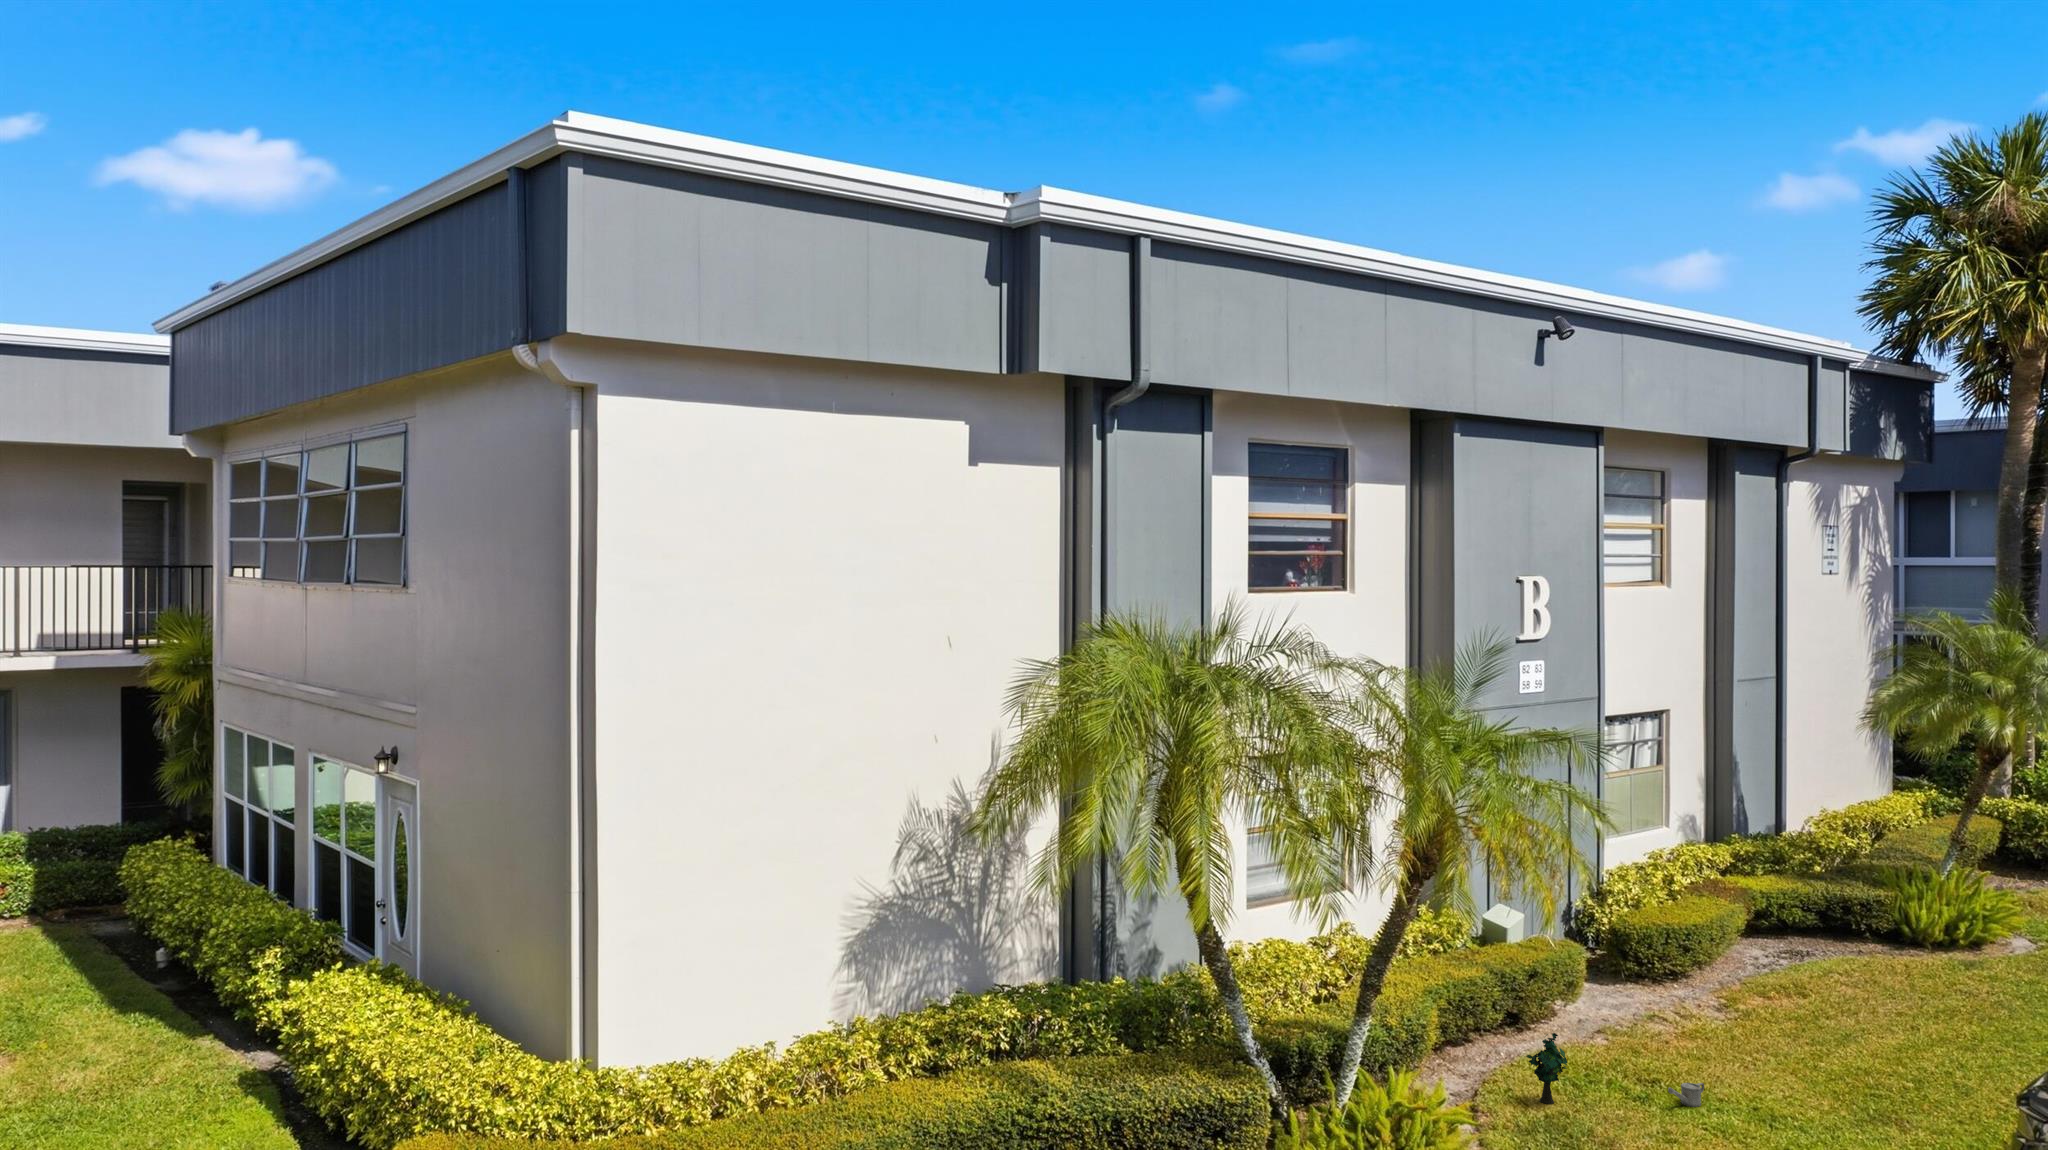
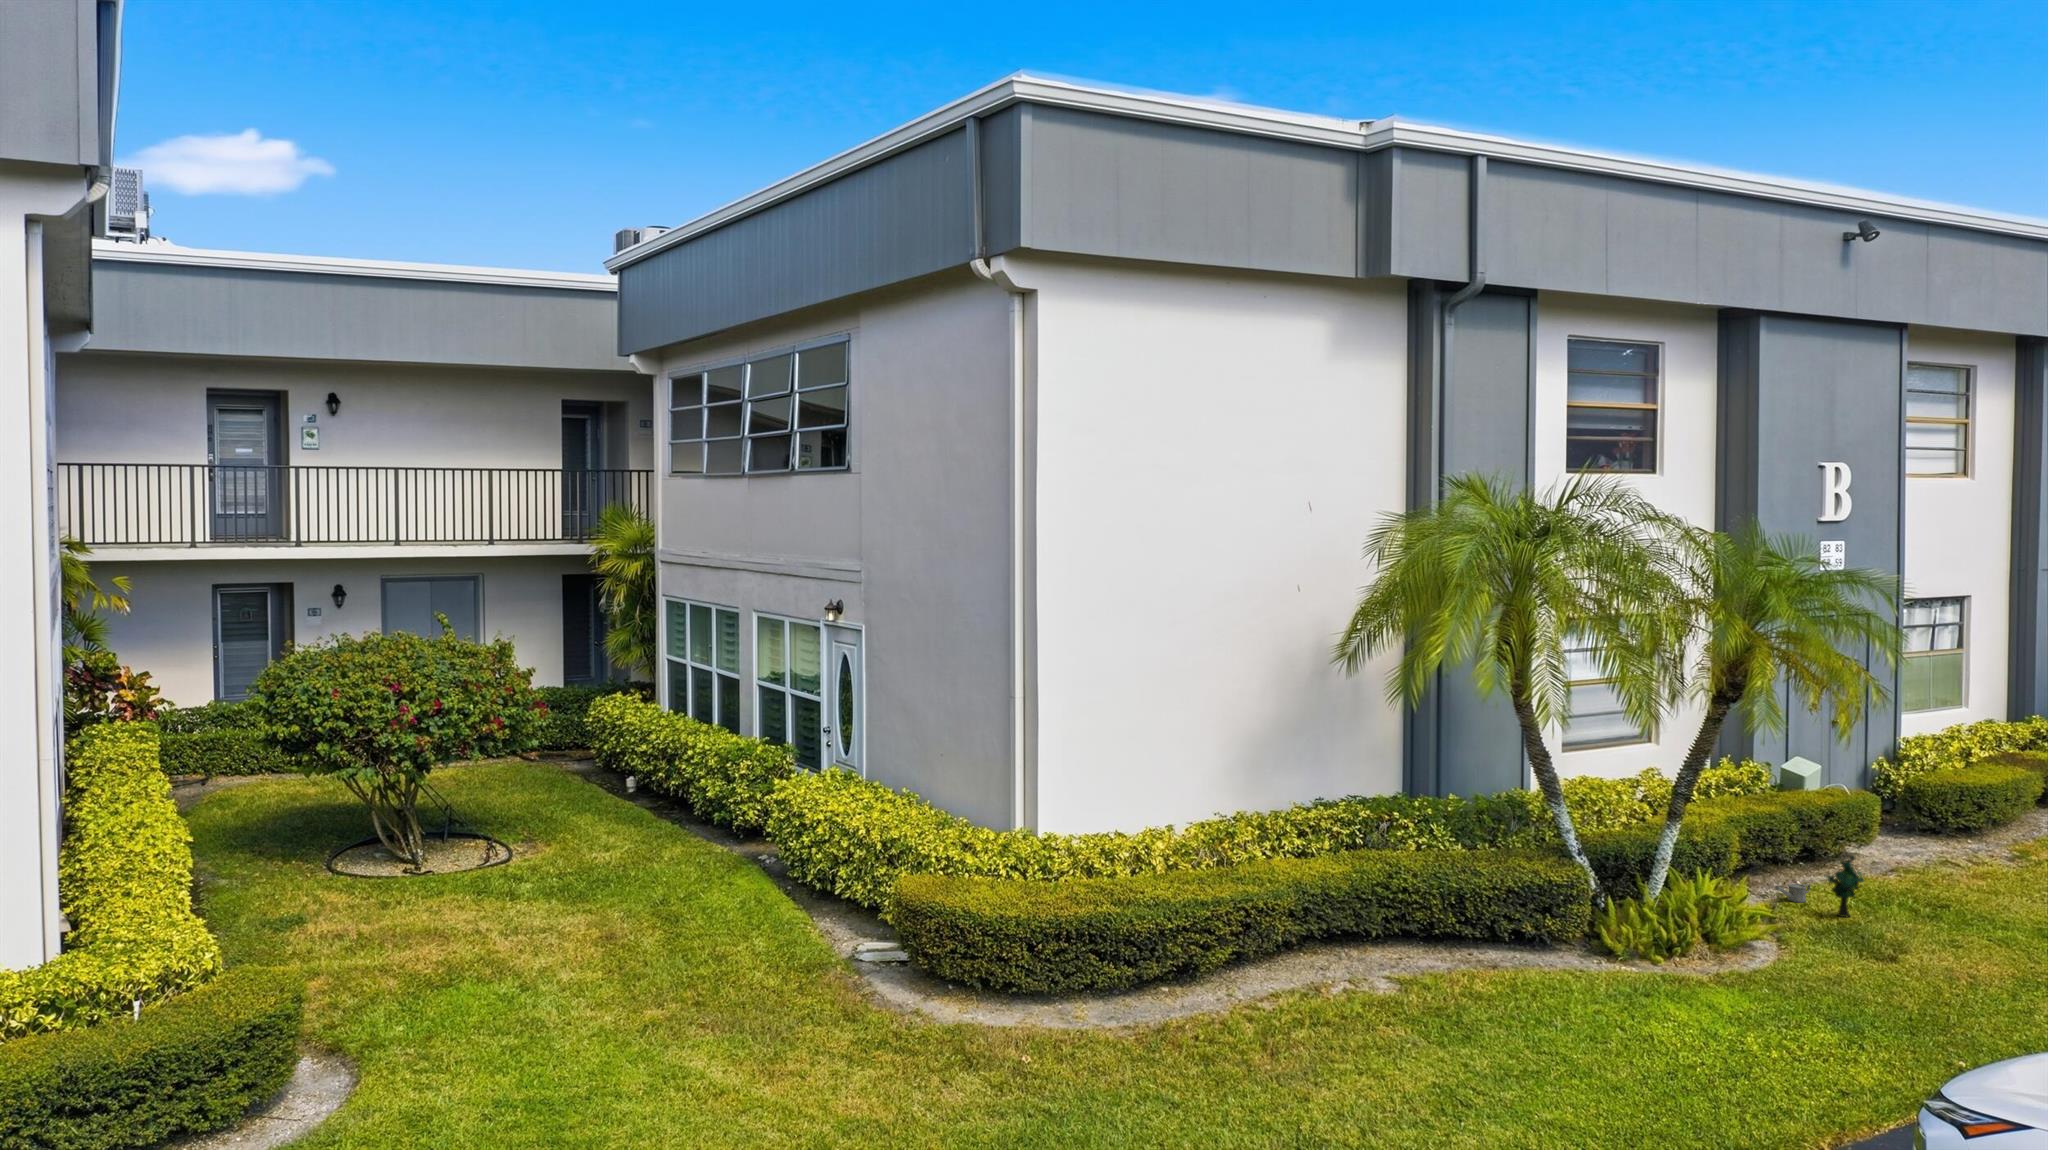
watering can: present [1668,1083,1704,1107] -> present [1775,884,1810,903]

